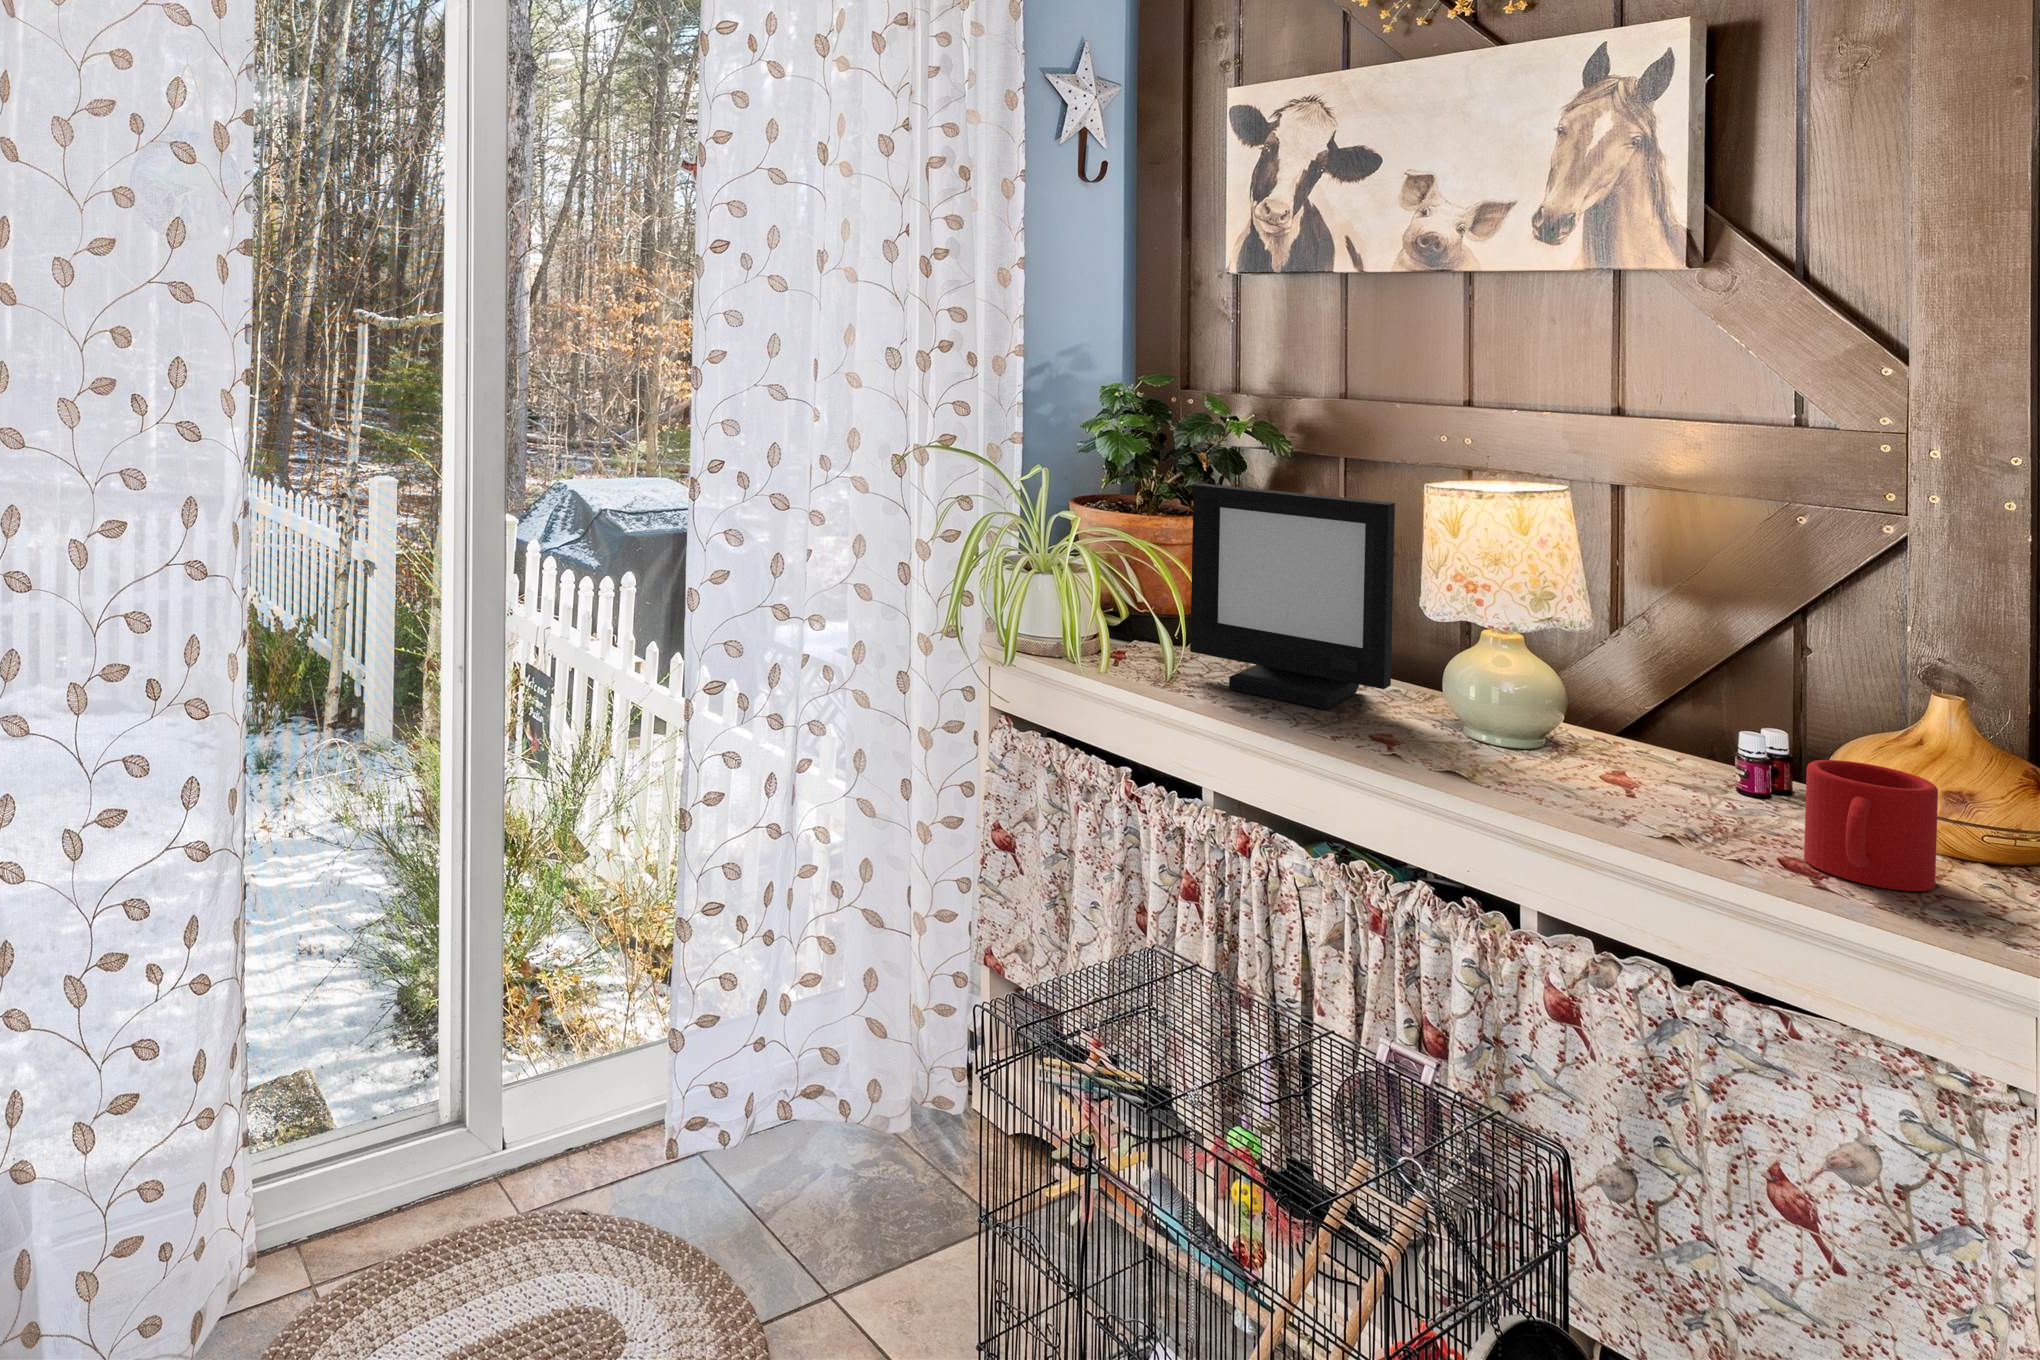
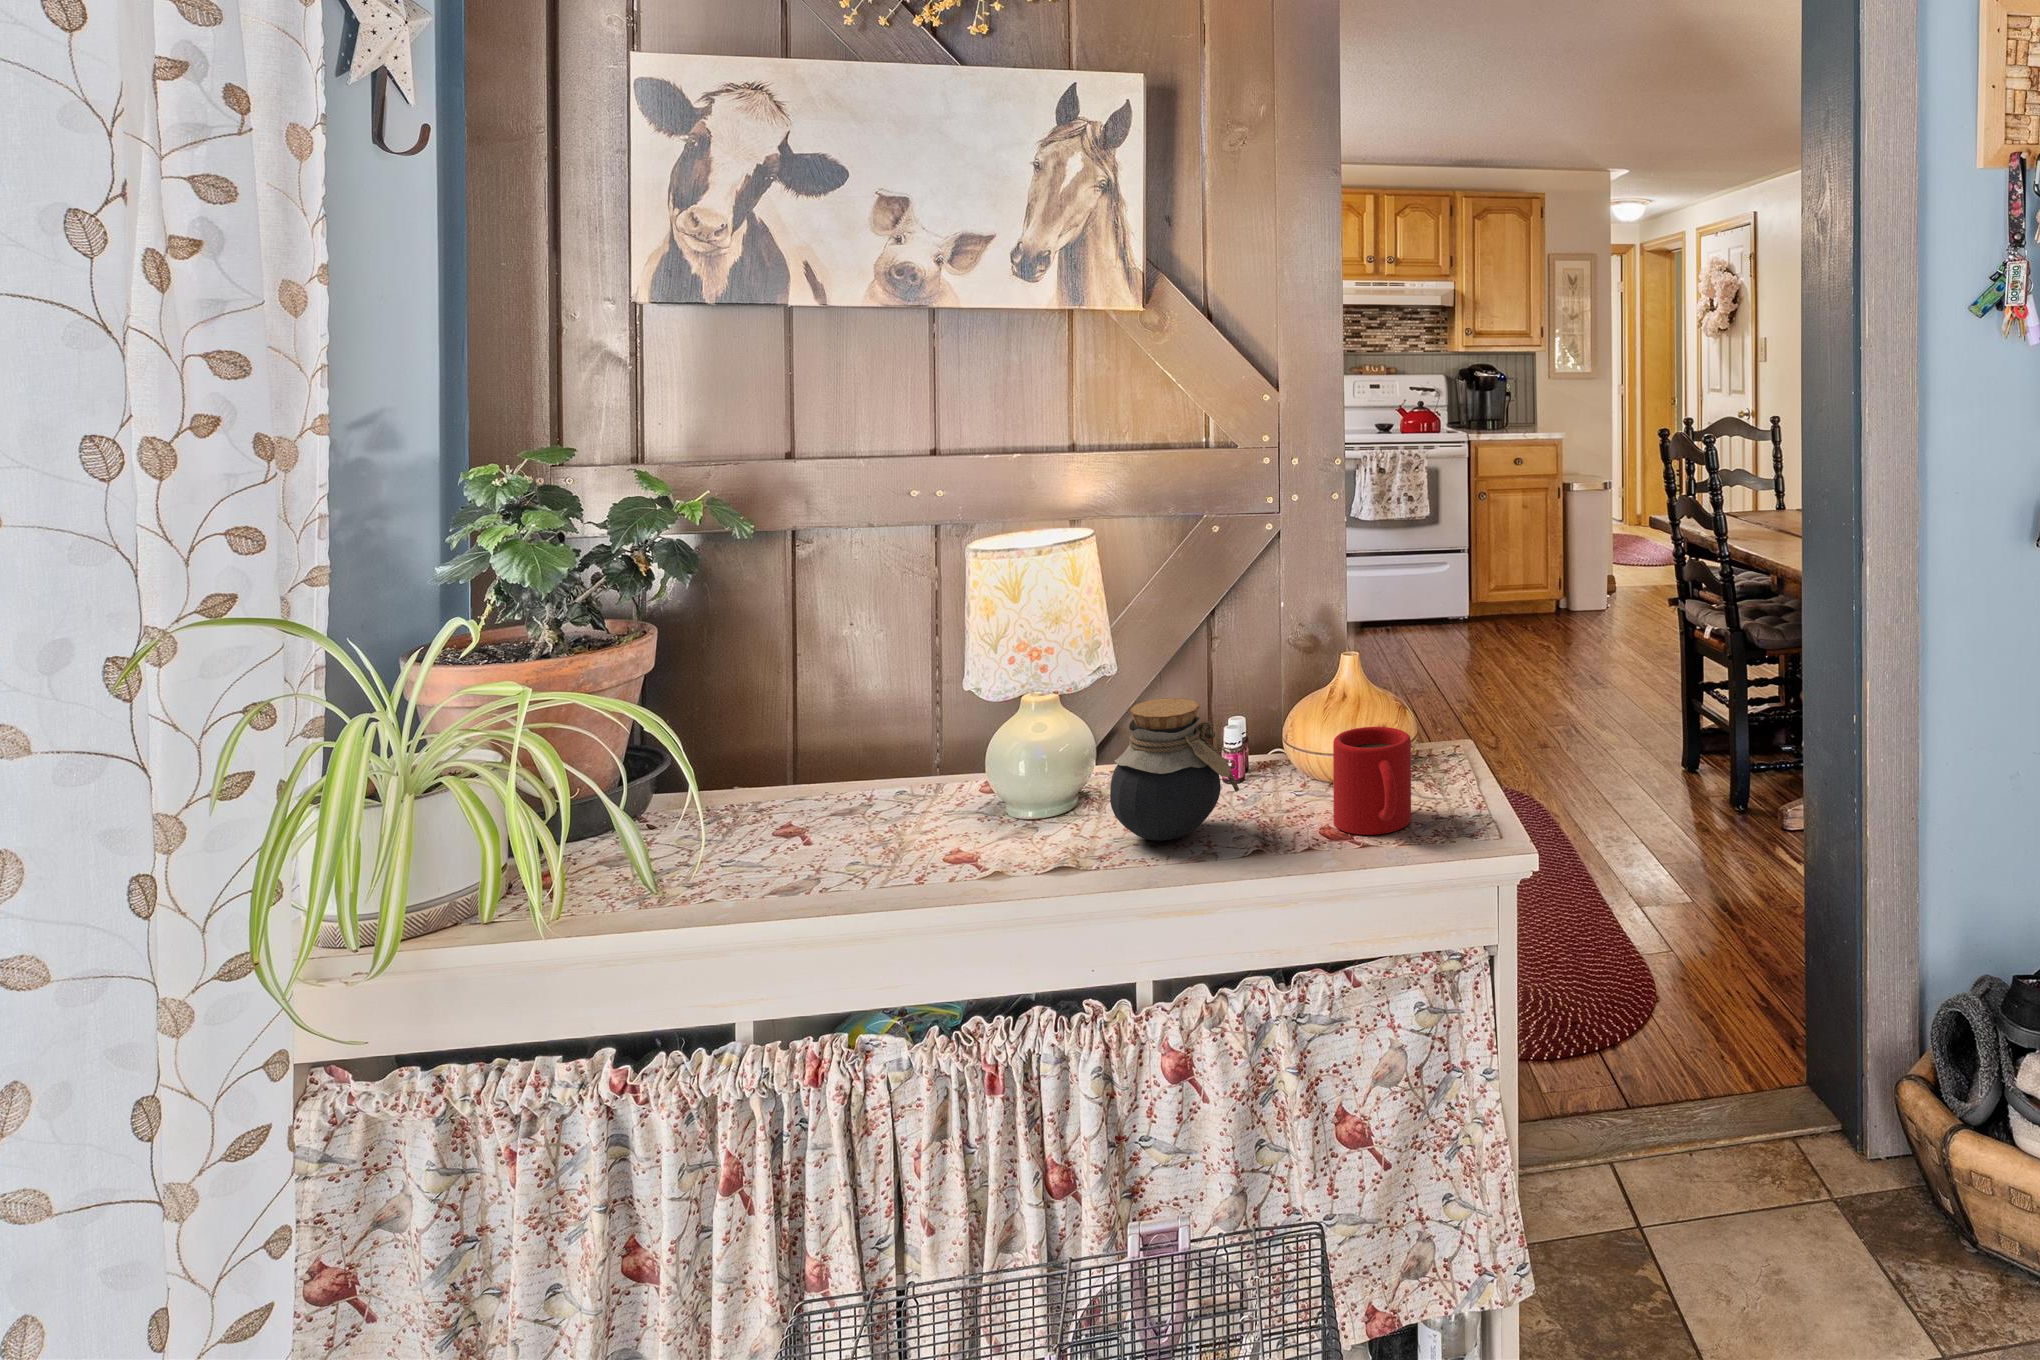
picture frame: present [1190,483,1395,709] -> none [670,573,927,865]
jar: none [1524,658,1680,797] -> present [1110,698,1239,841]

